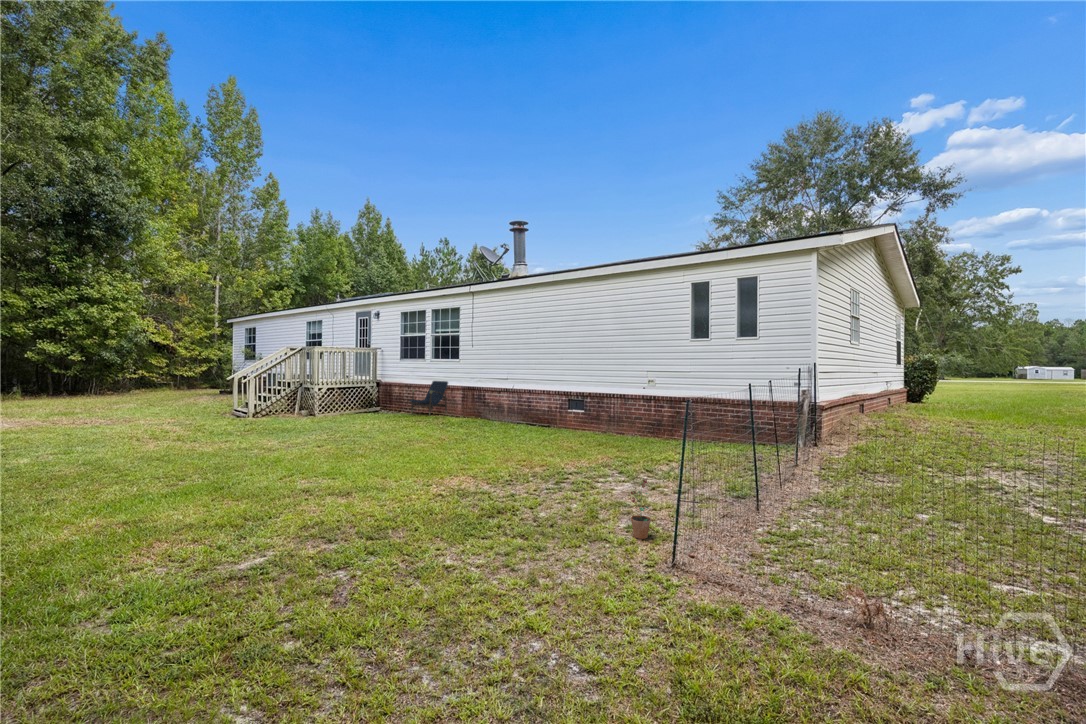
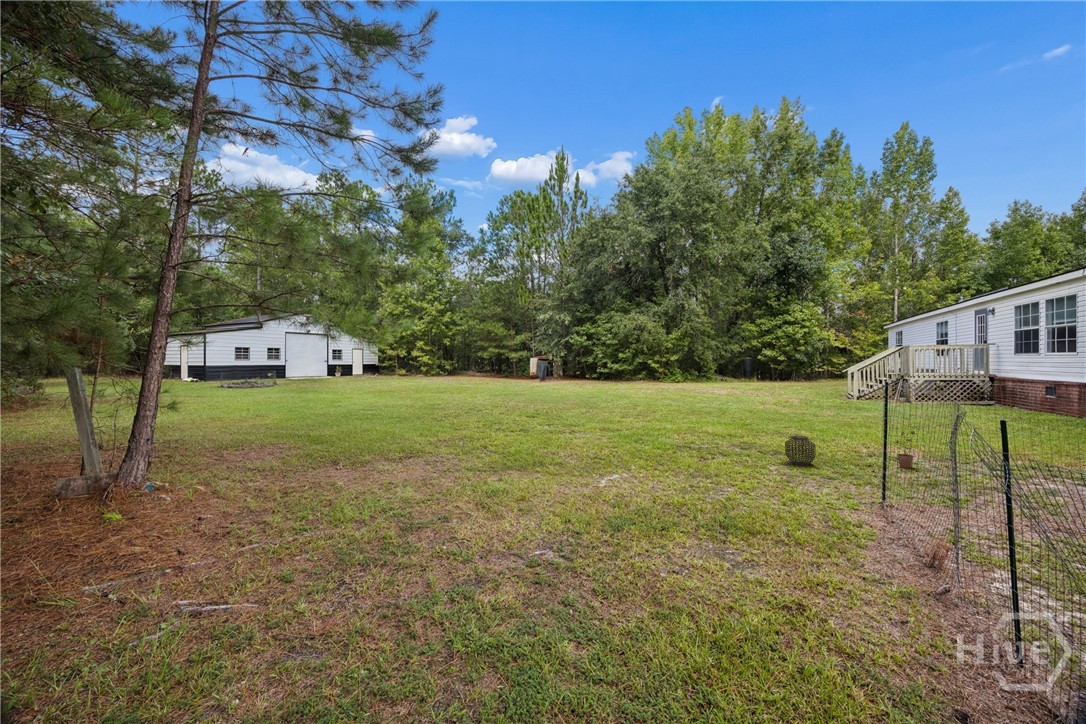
lounge chair: present [409,381,448,415] -> none [1001,376,1060,411]
woven basket: none [568,540,628,615] -> present [785,436,816,466]

